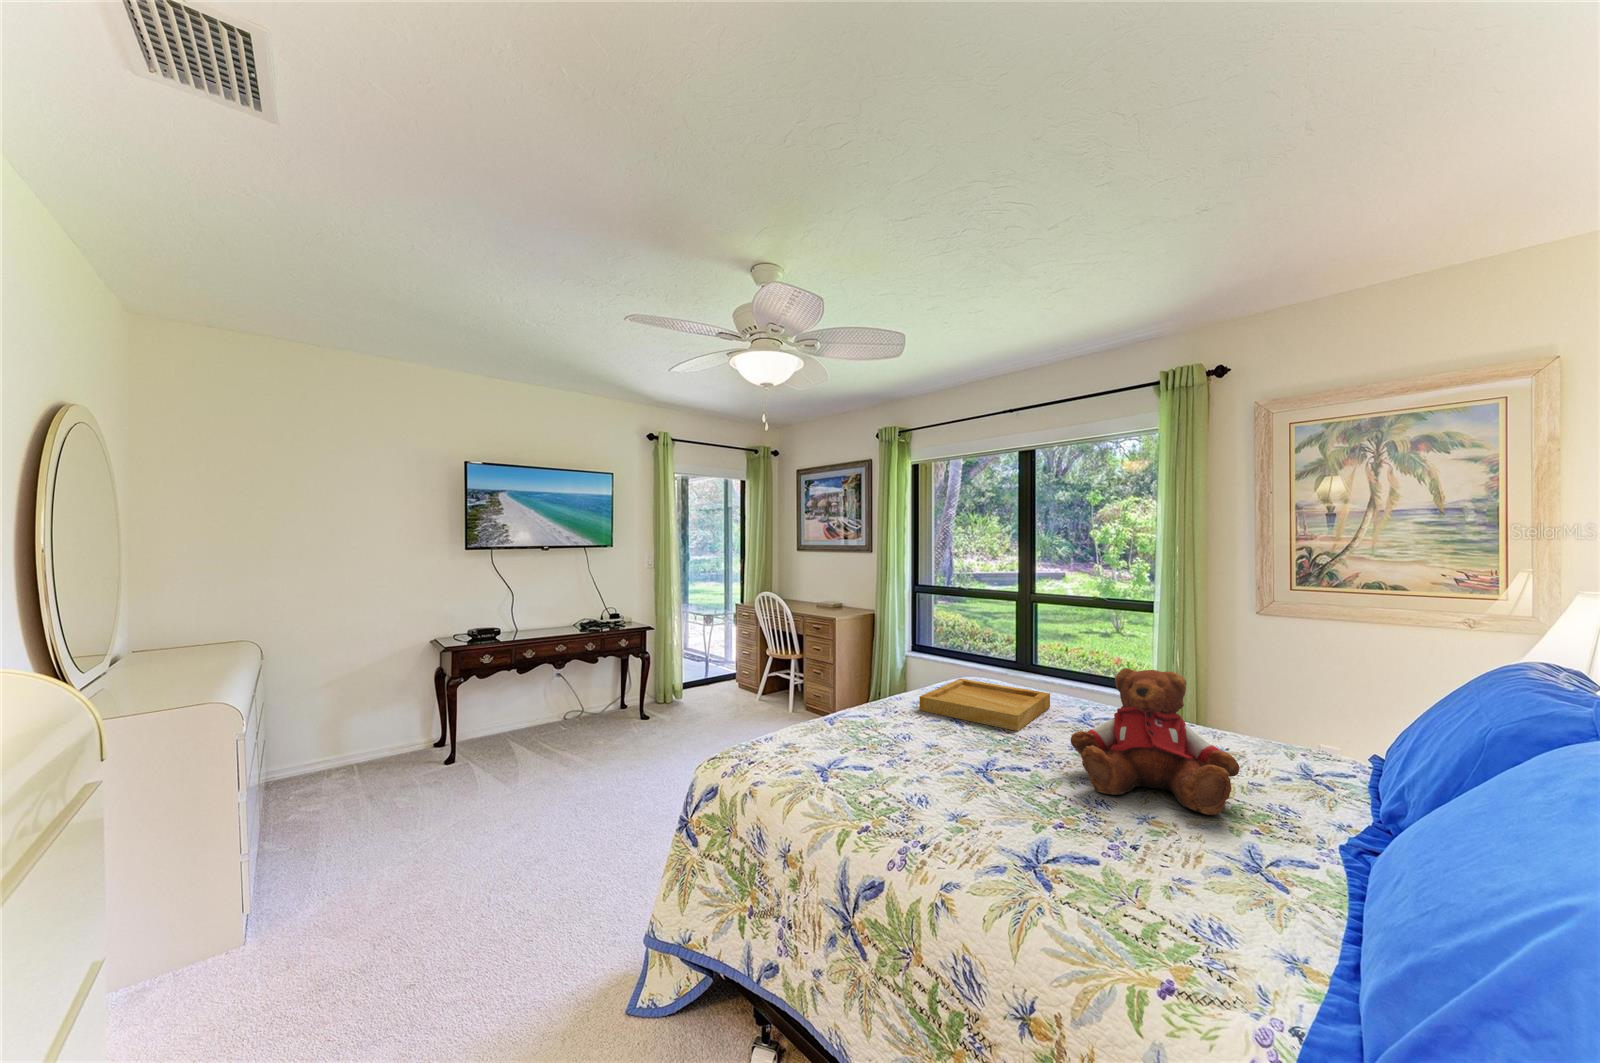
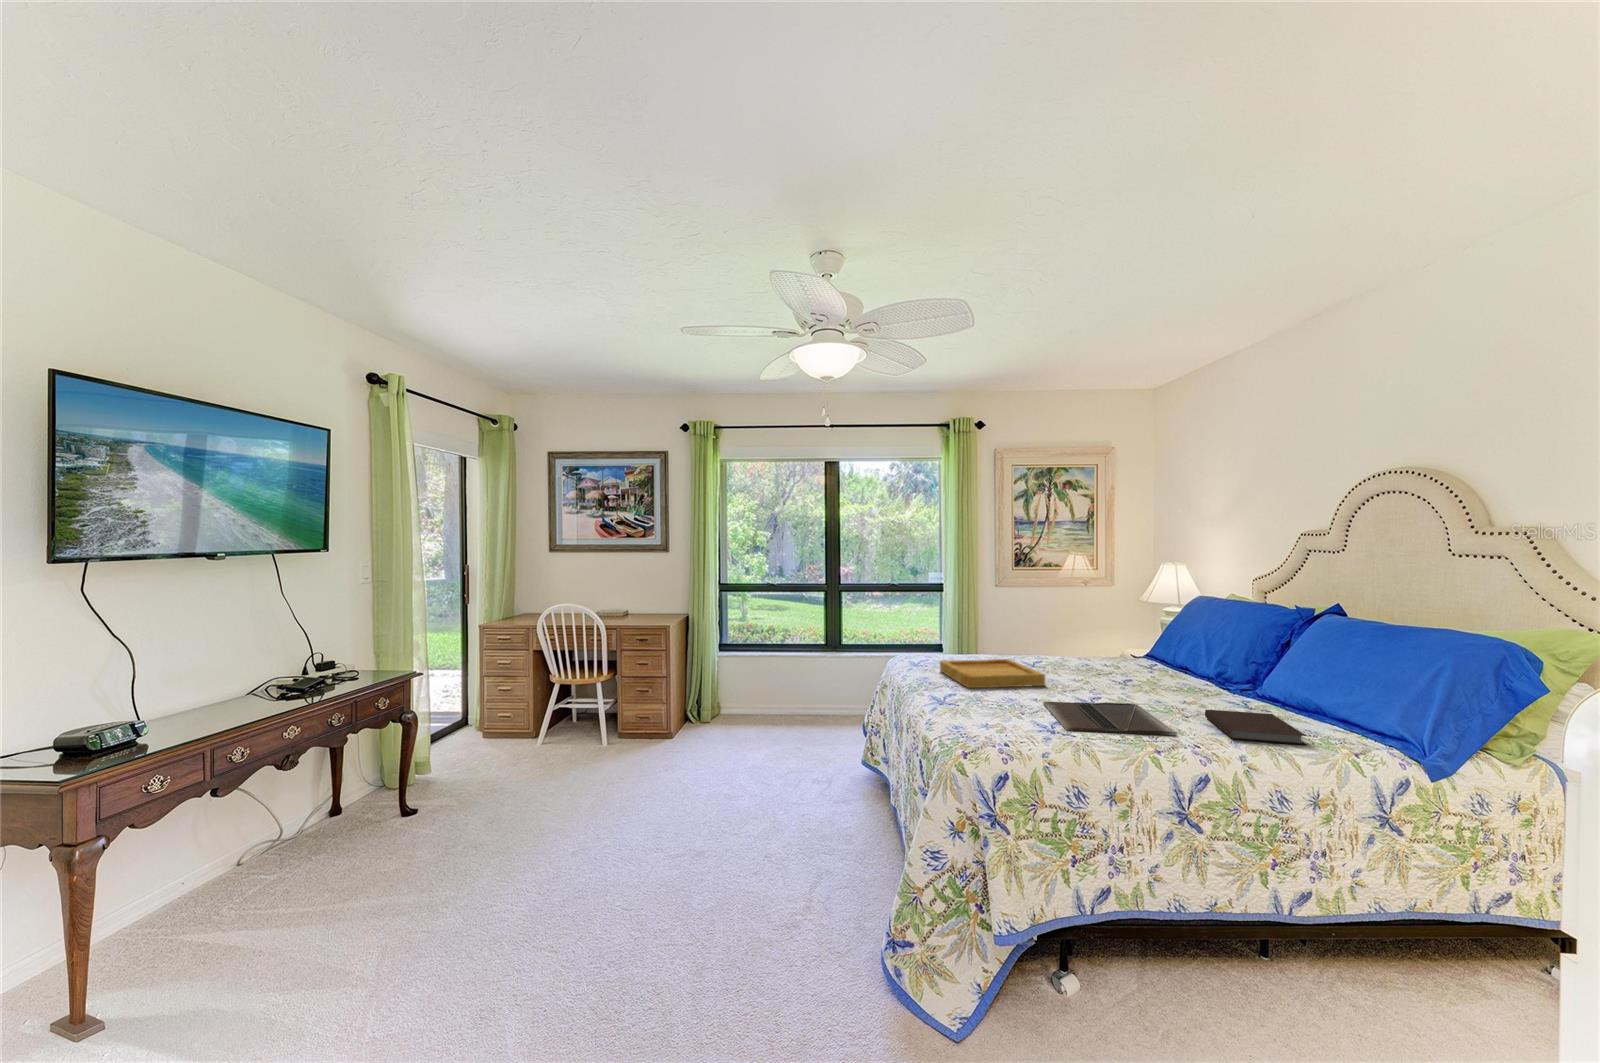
teddy bear: present [1070,668,1240,815] -> none [1118,625,1210,702]
laptop: none [840,741,1033,821] -> present [1043,702,1177,736]
notebook: none [992,814,1182,922] -> present [1205,710,1306,745]

